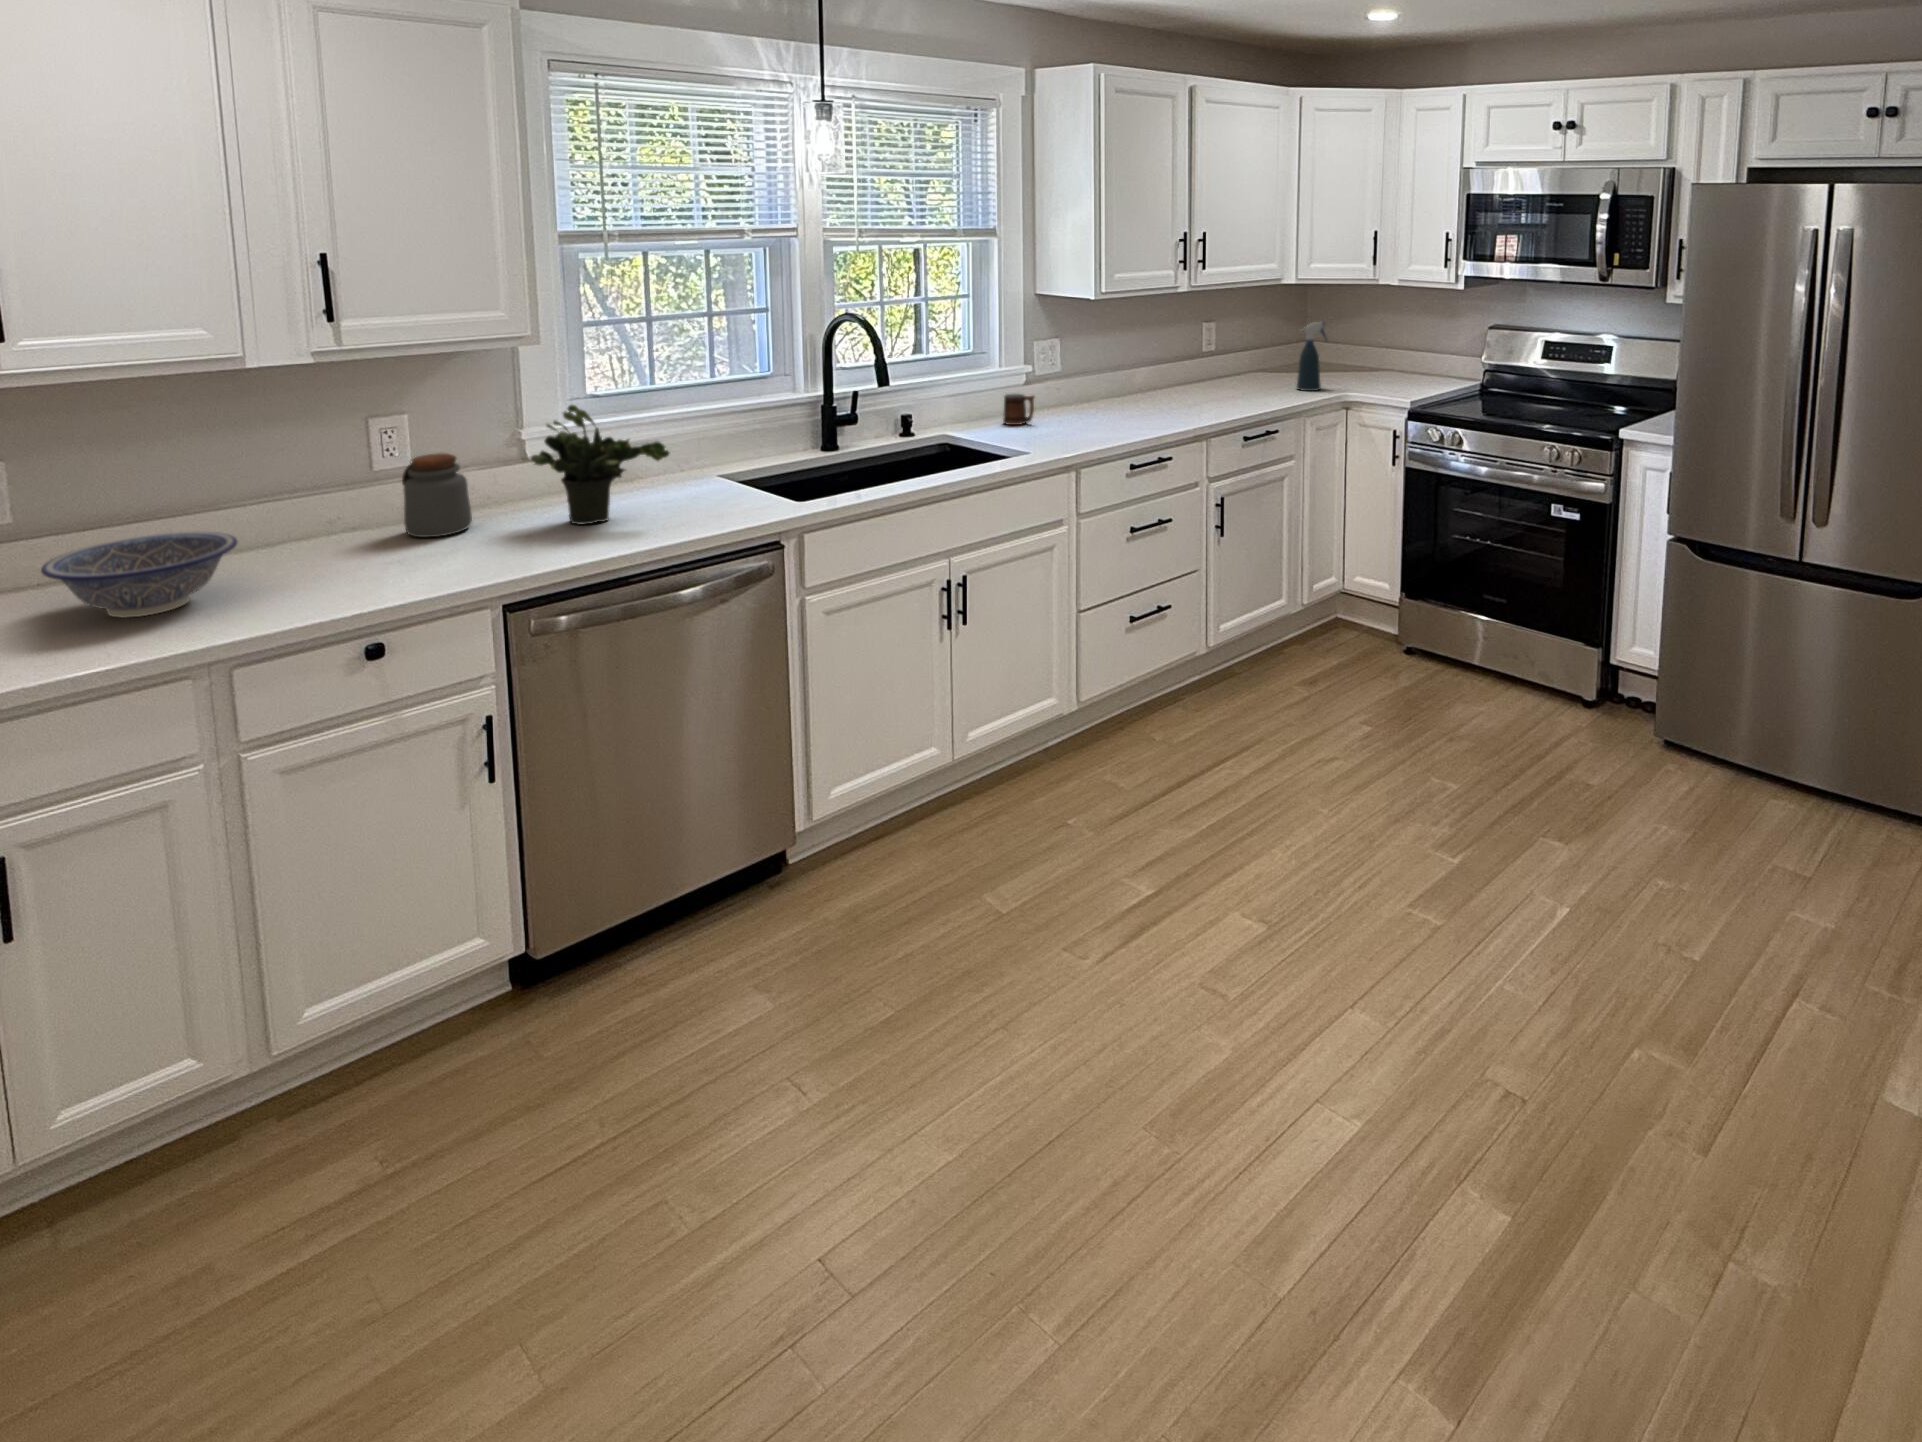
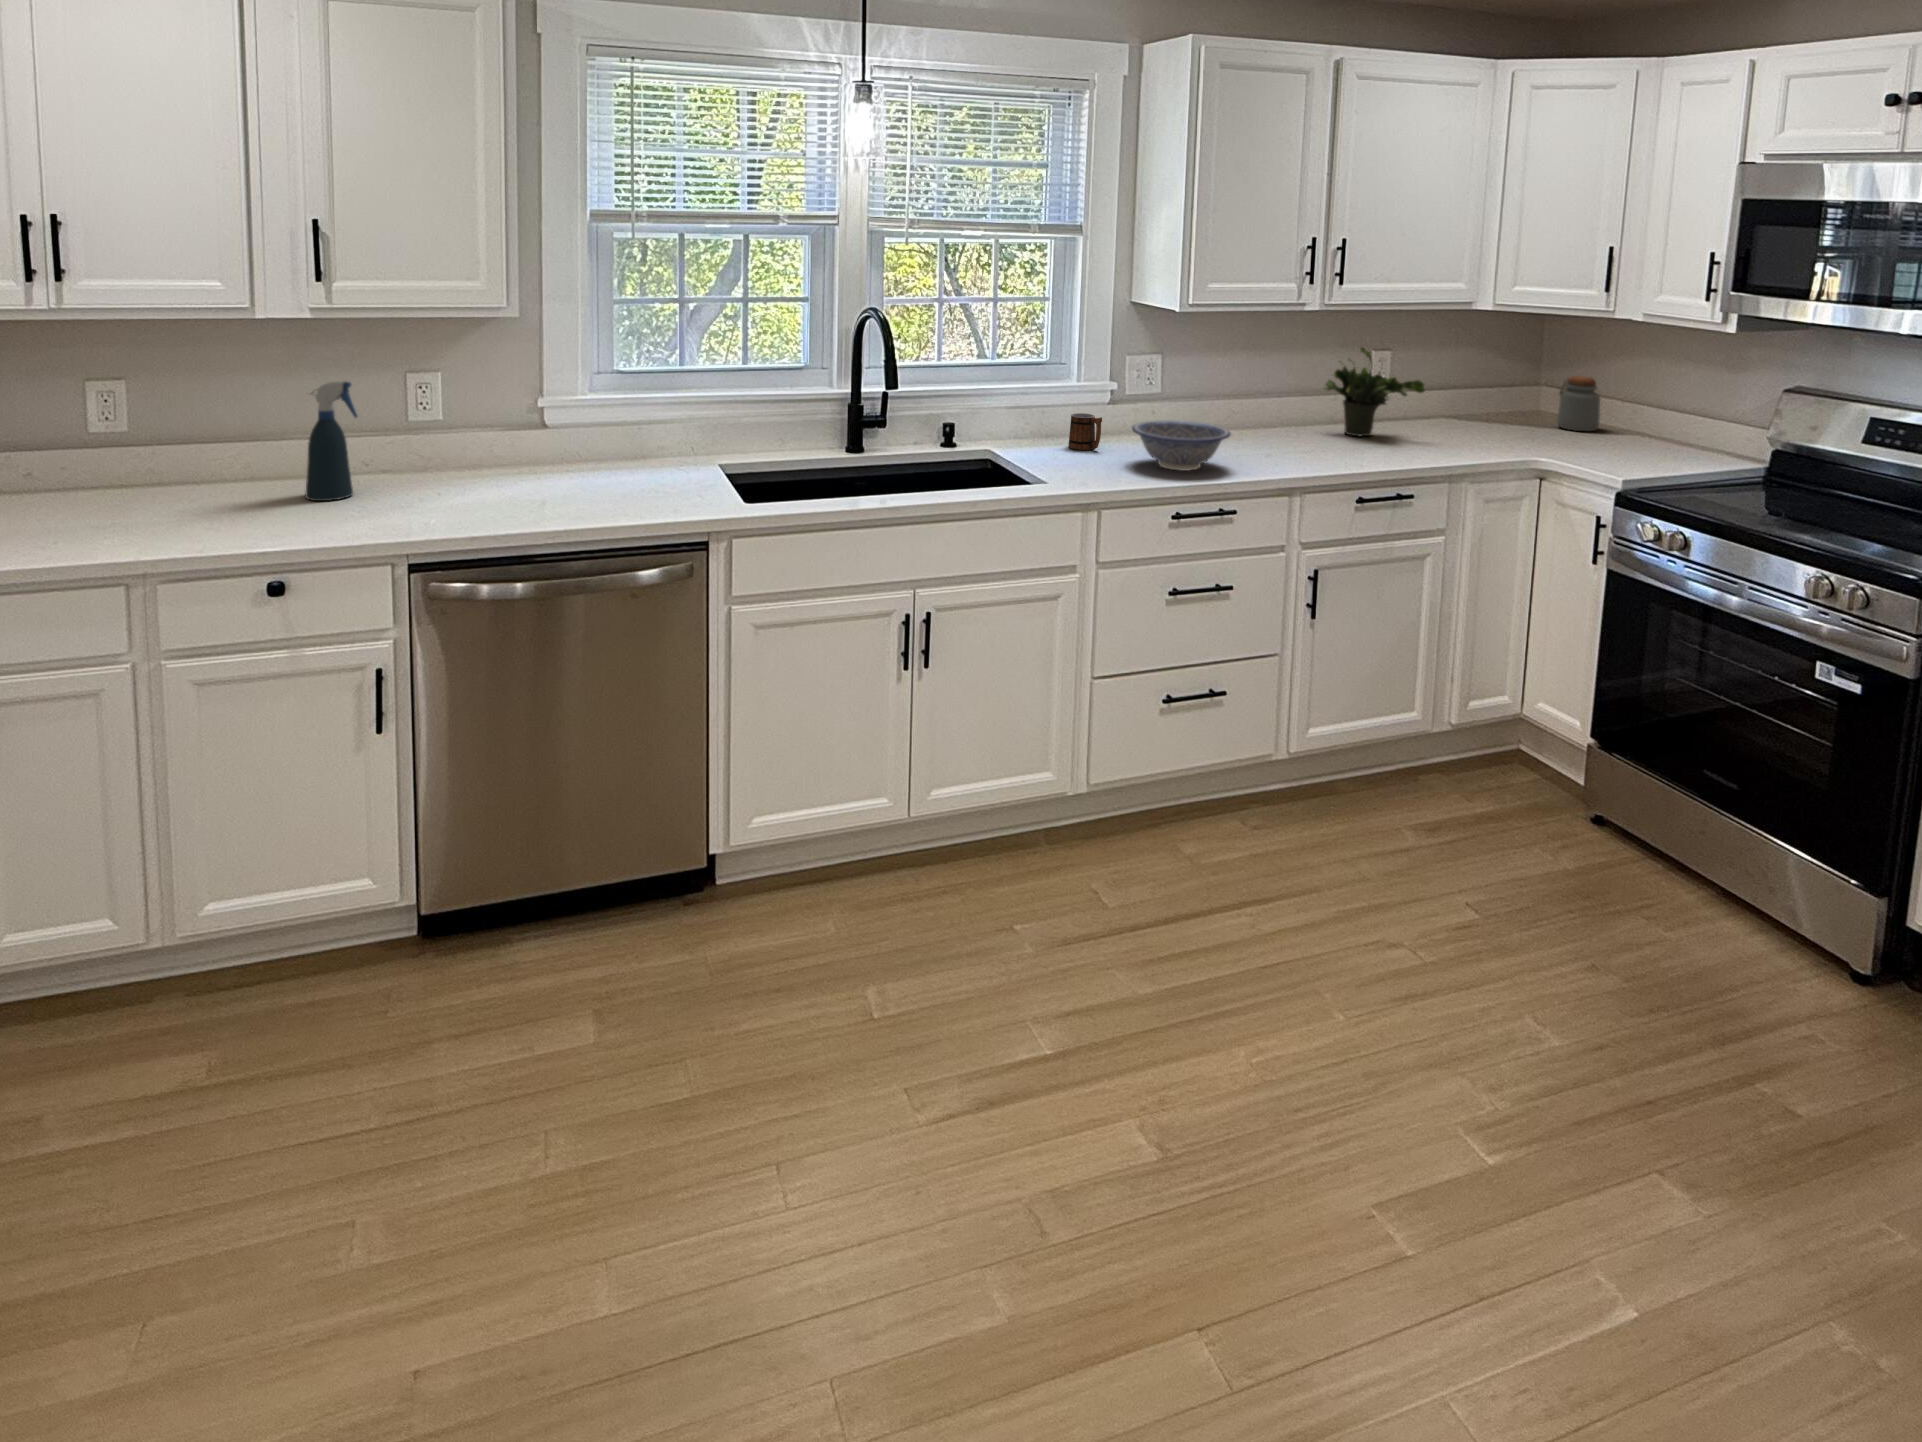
spray bottle: present [1296,322,1326,391] -> present [306,381,357,501]
potted plant: present [531,405,669,525] -> present [1324,347,1425,436]
jar: present [402,453,472,537] -> present [1557,376,1600,431]
decorative bowl: present [41,532,237,618] -> present [1132,420,1231,471]

